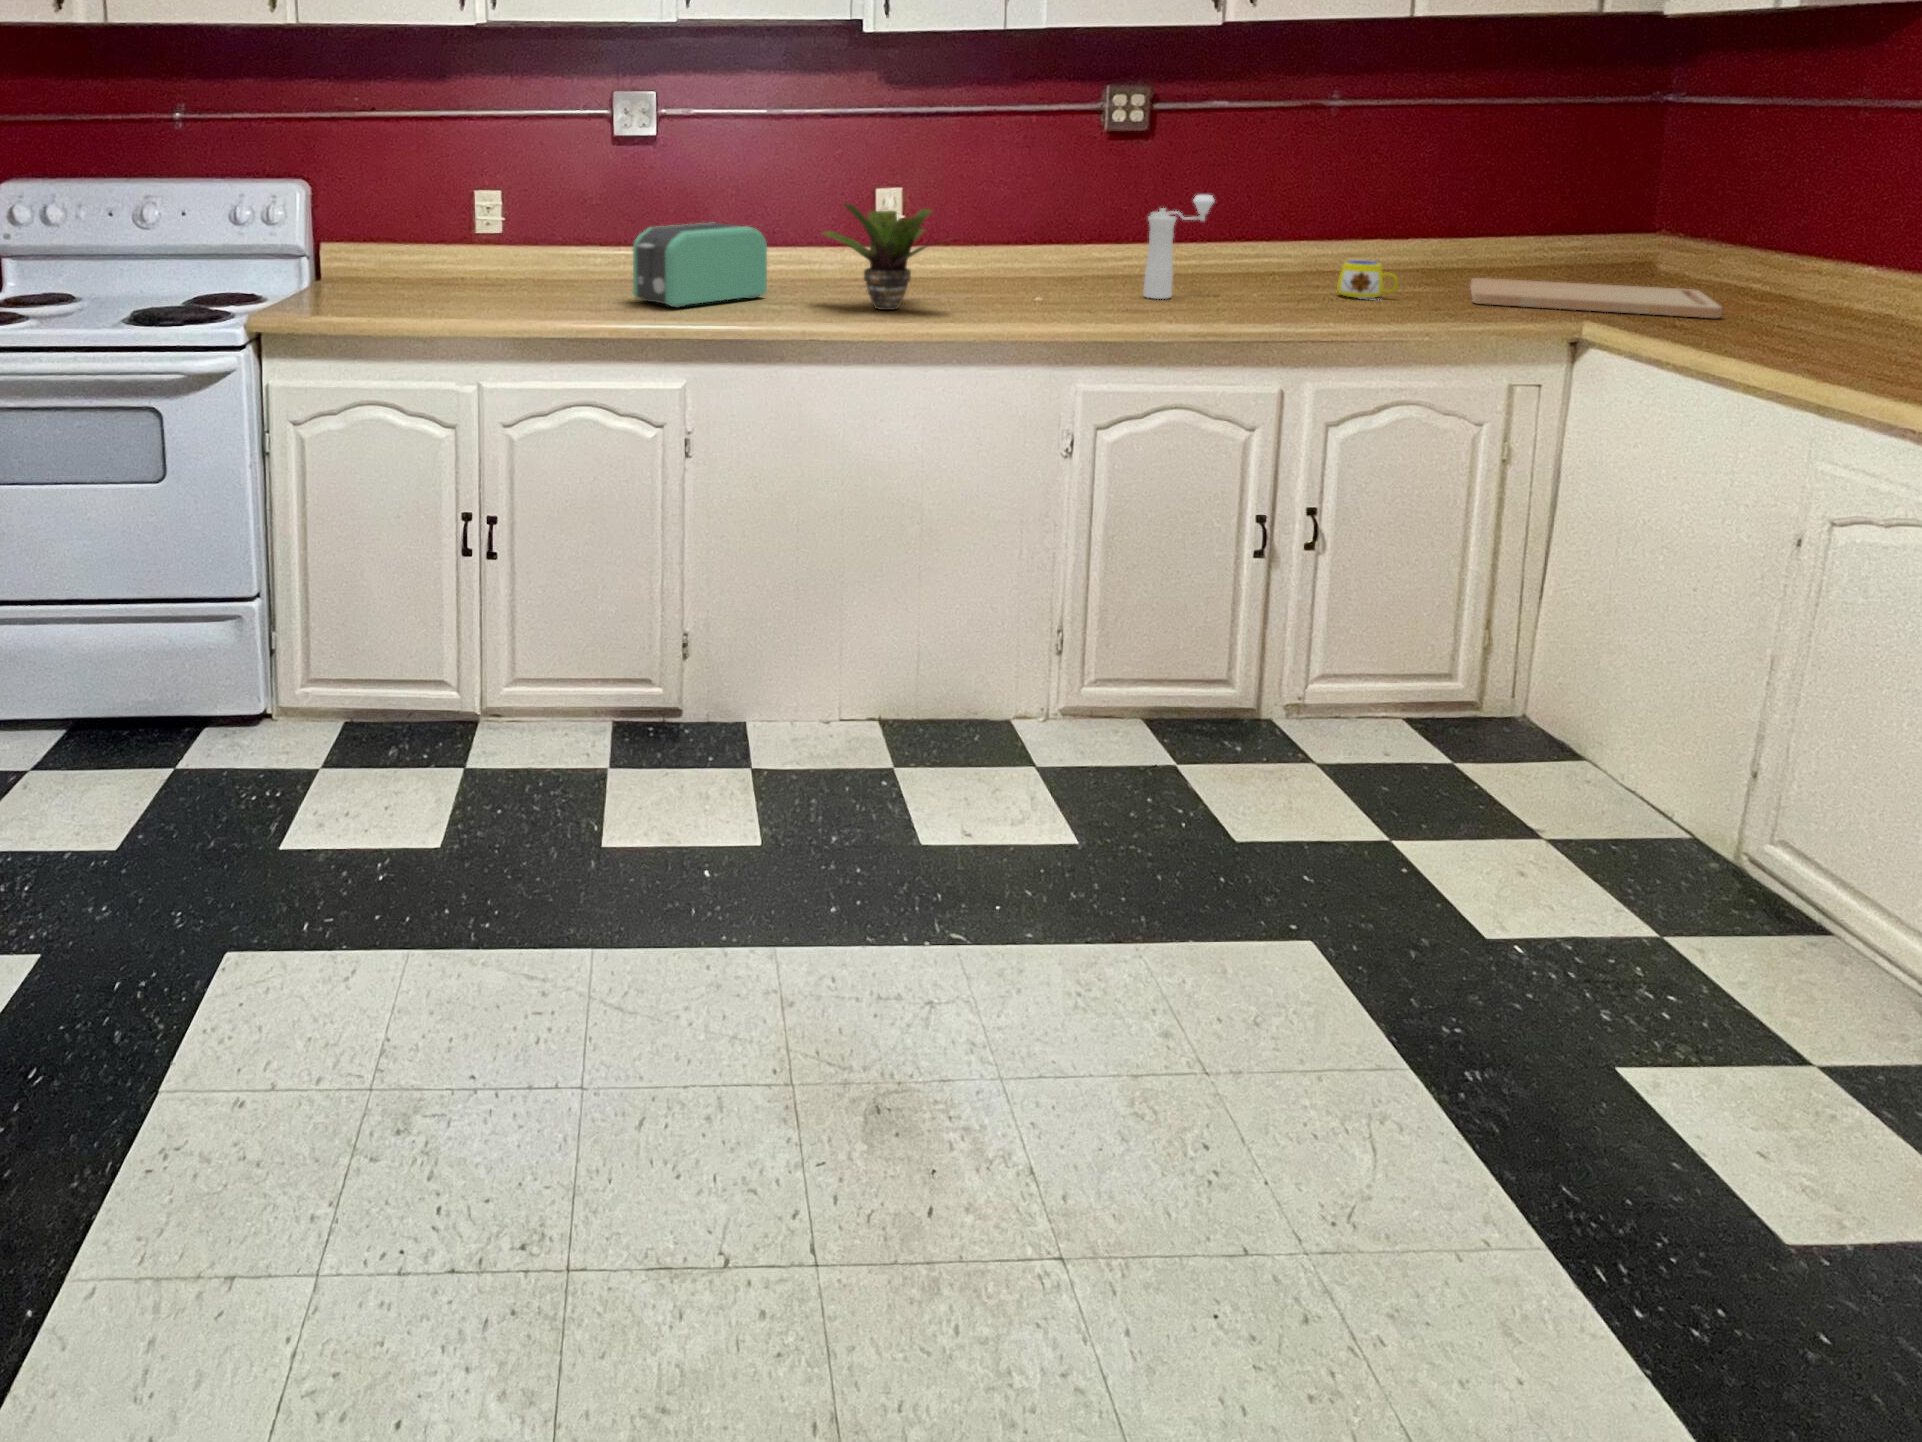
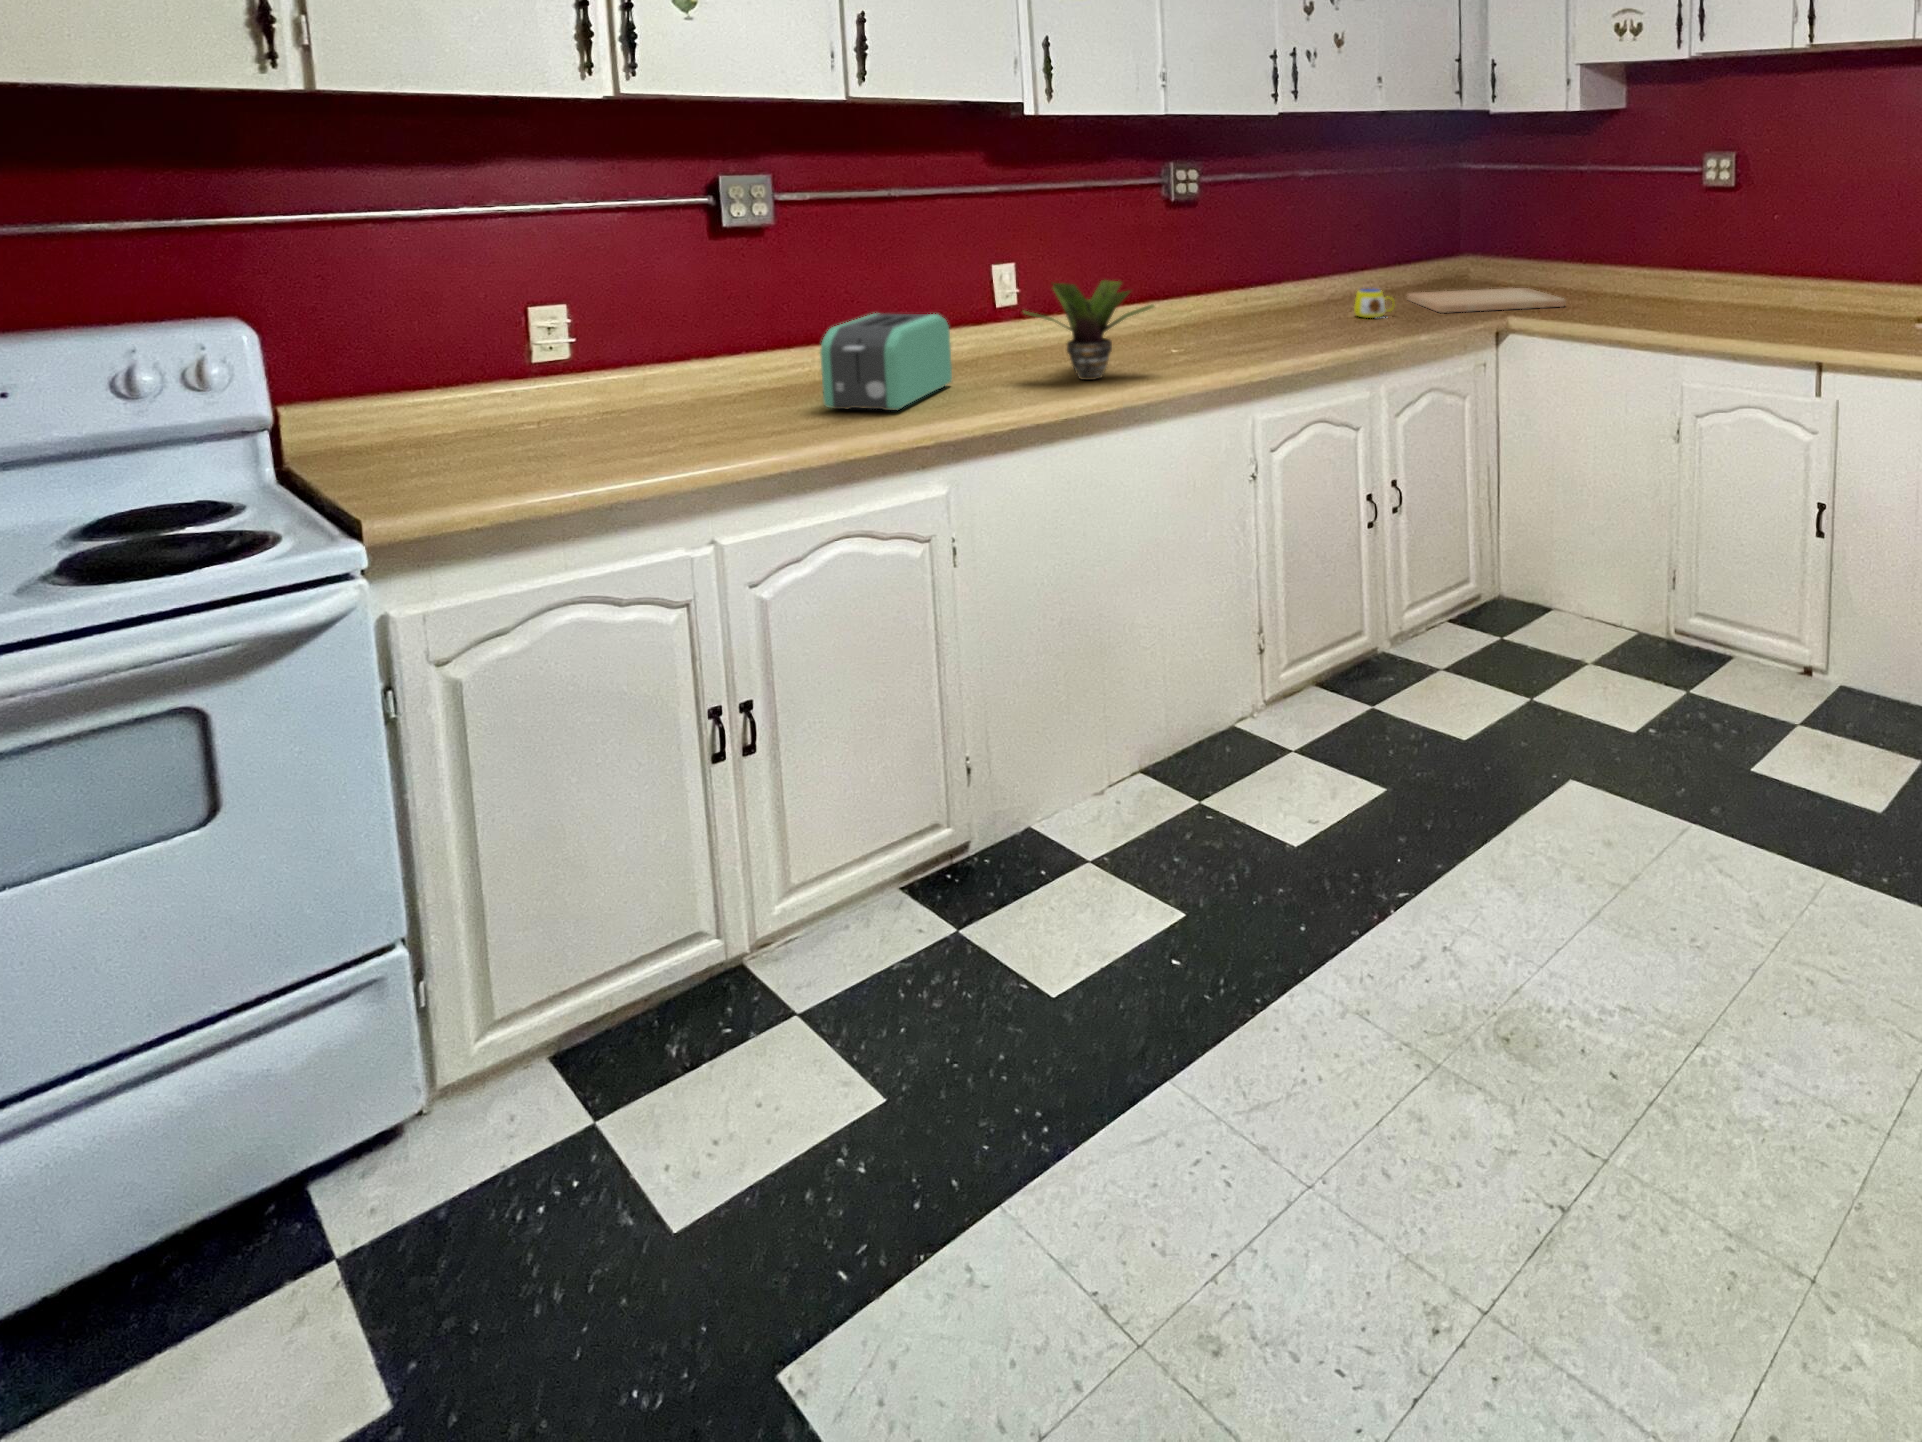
pepper mill: present [1144,195,1214,299] -> none [1244,247,1280,337]

